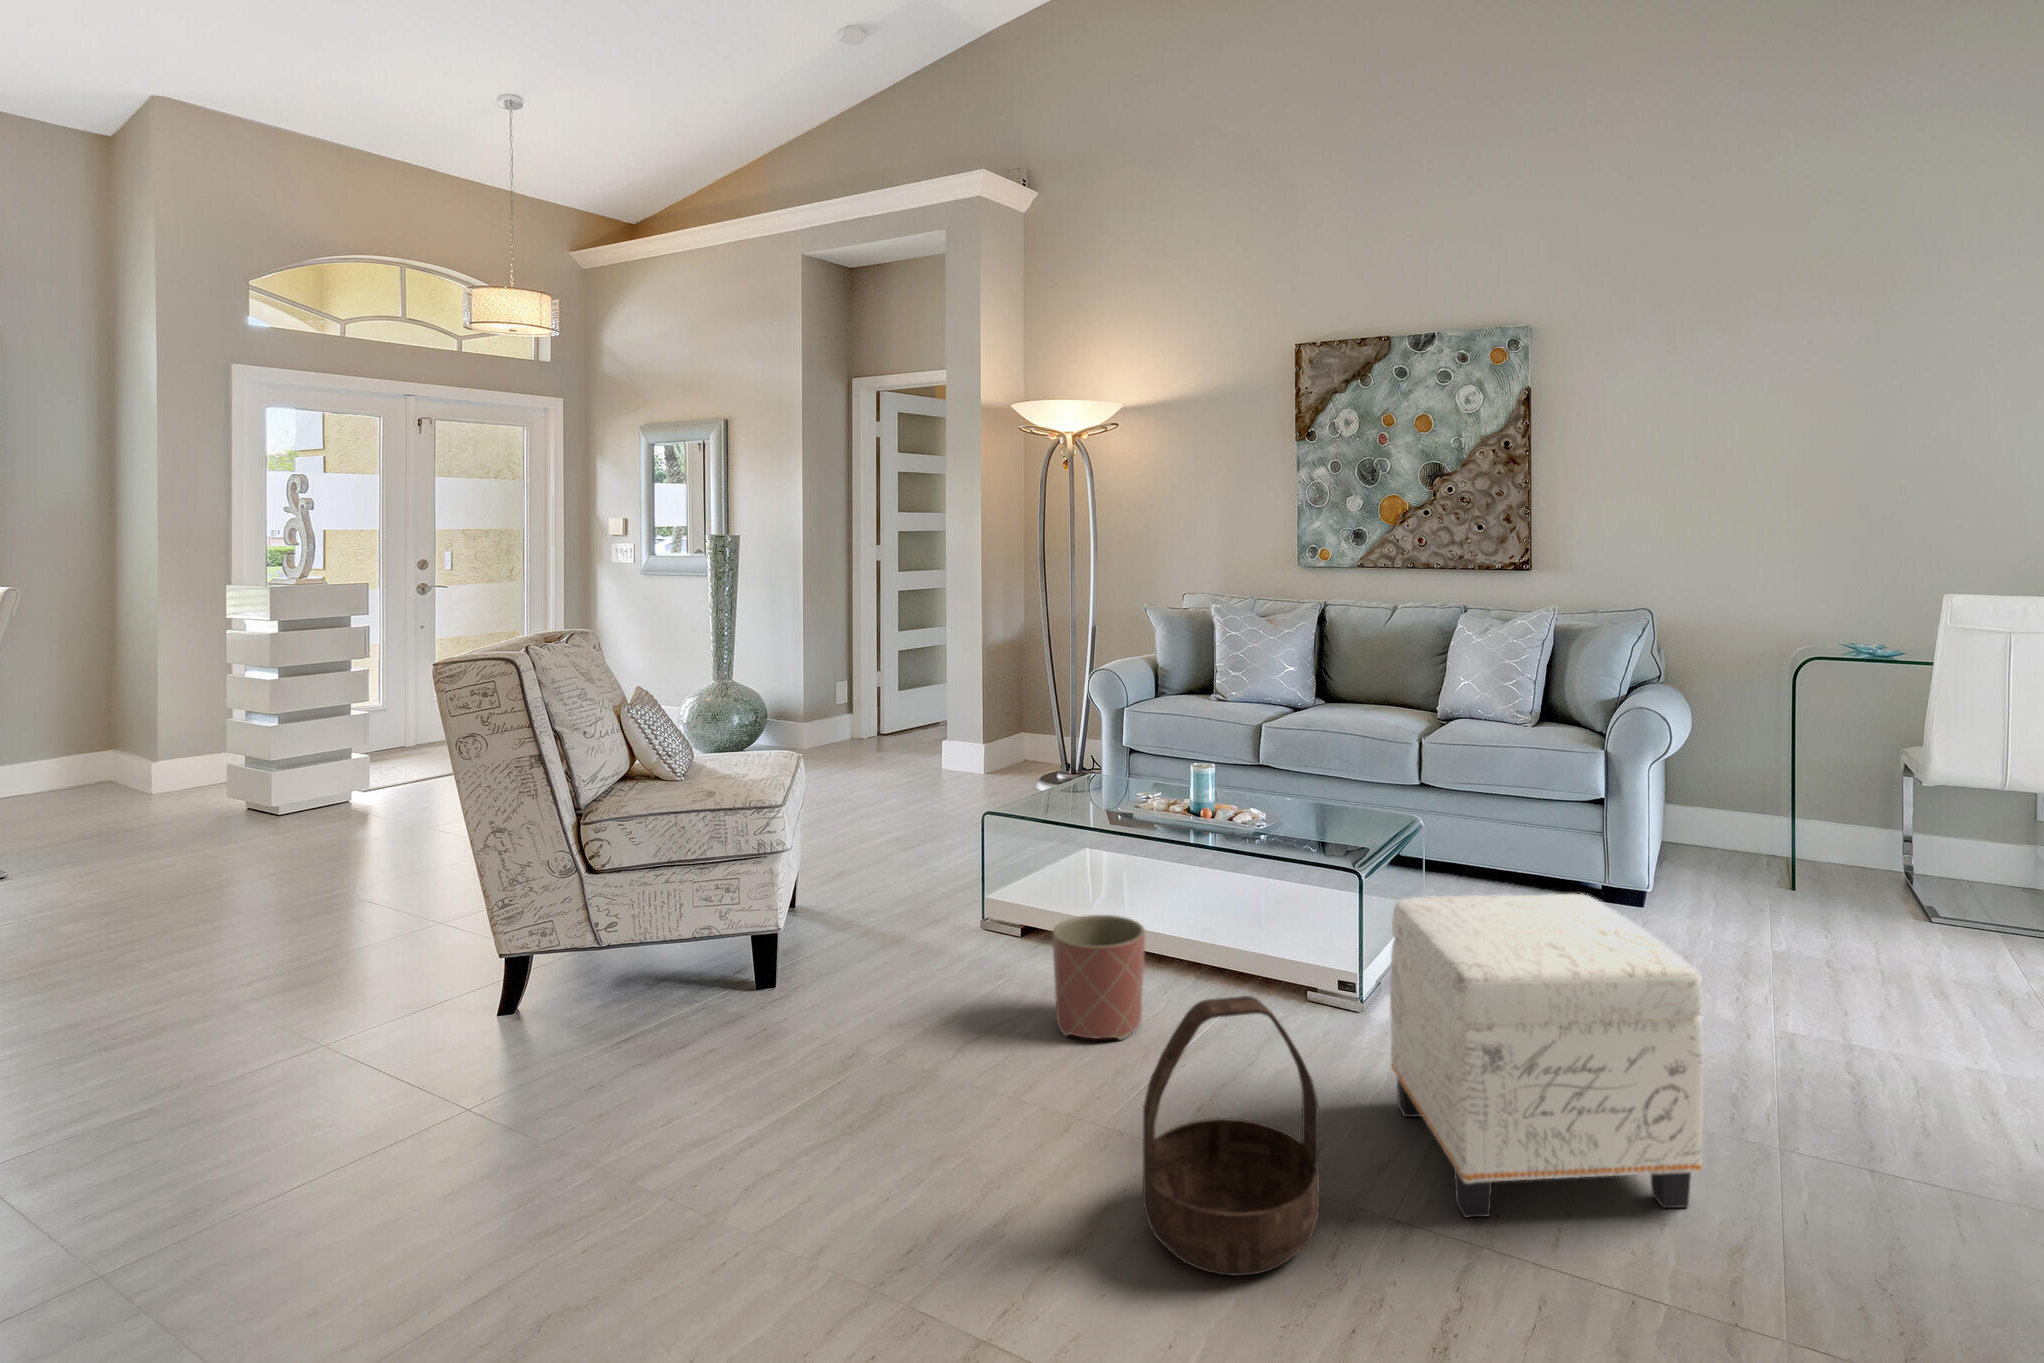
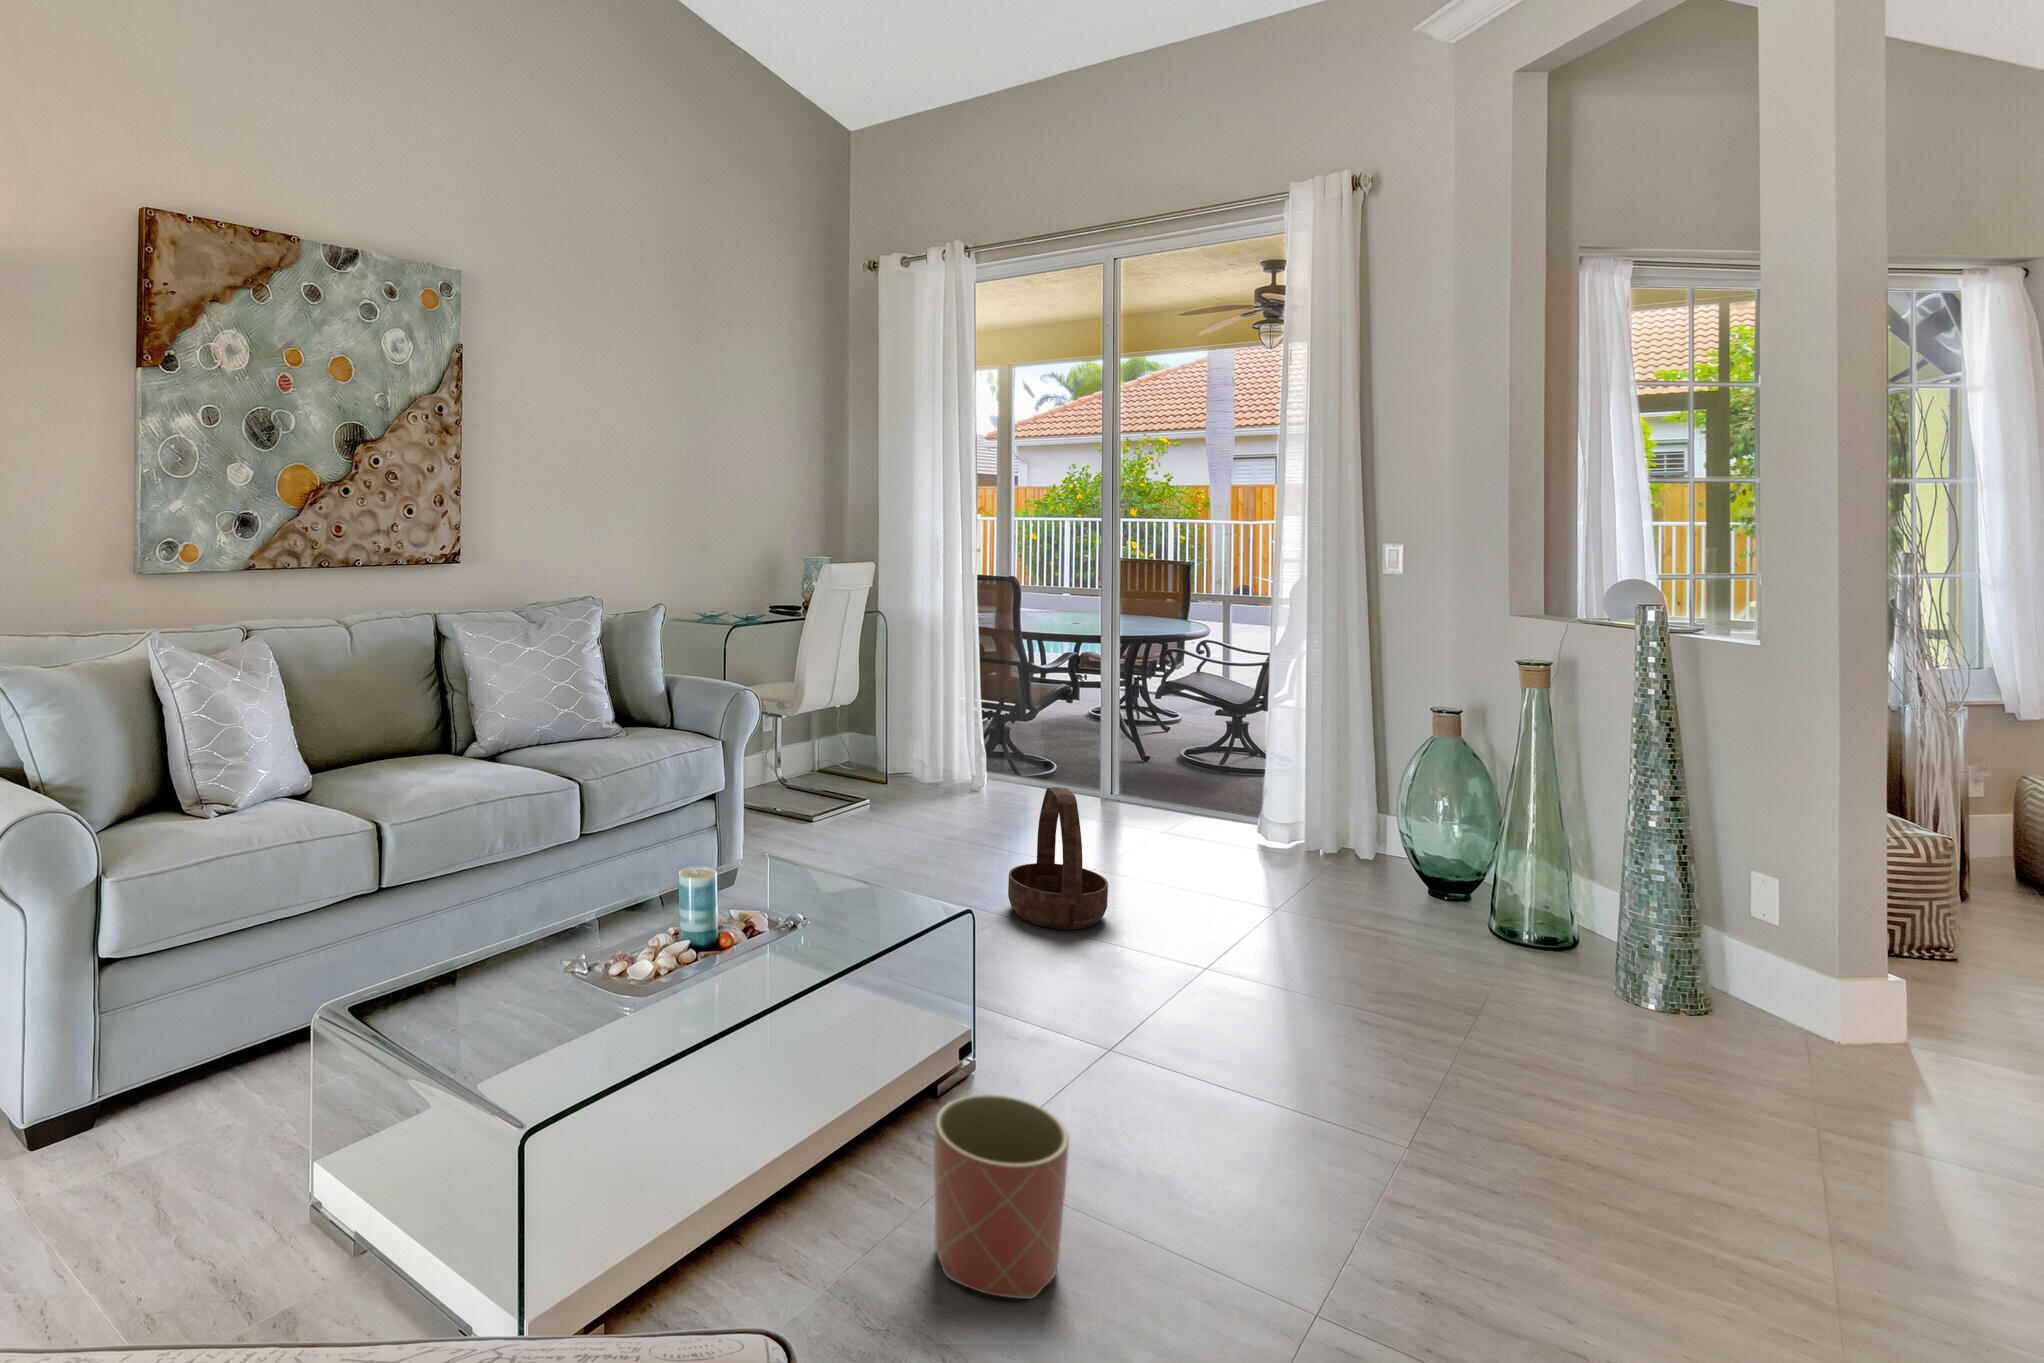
ottoman: present [1390,894,1703,1217] -> none [1134,847,1384,1114]
basket: present [1143,996,1319,1276] -> present [1008,787,1108,930]

